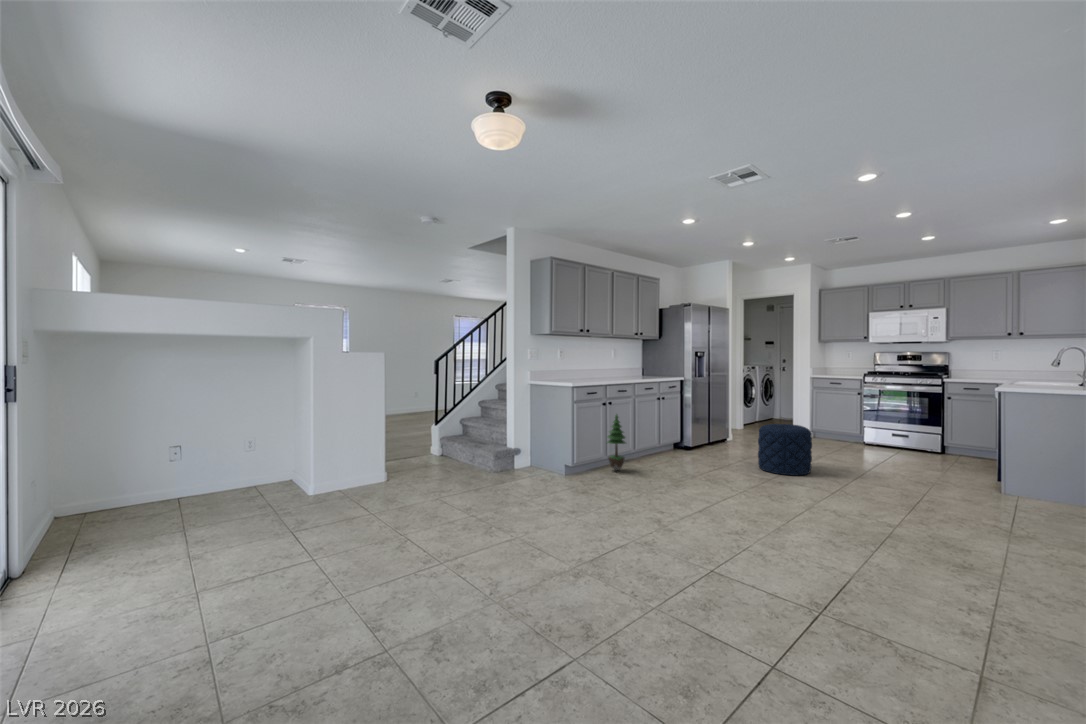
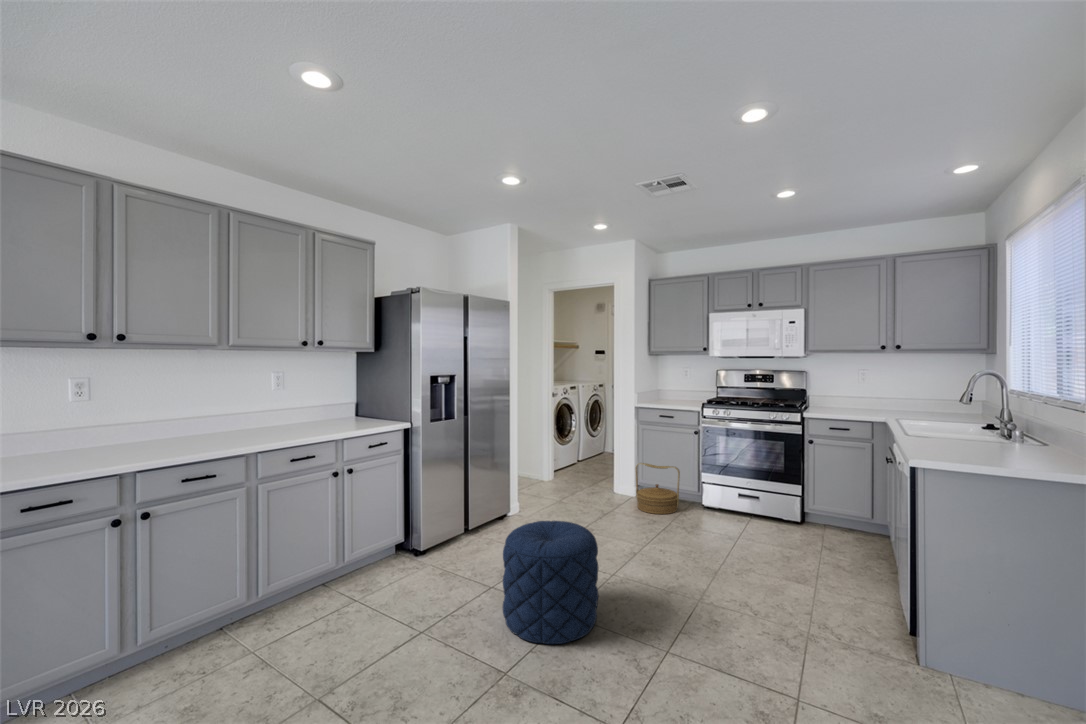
woven basket: none [814,413,848,445] -> present [636,463,680,514]
potted tree: present [607,415,626,470] -> none [121,540,186,681]

